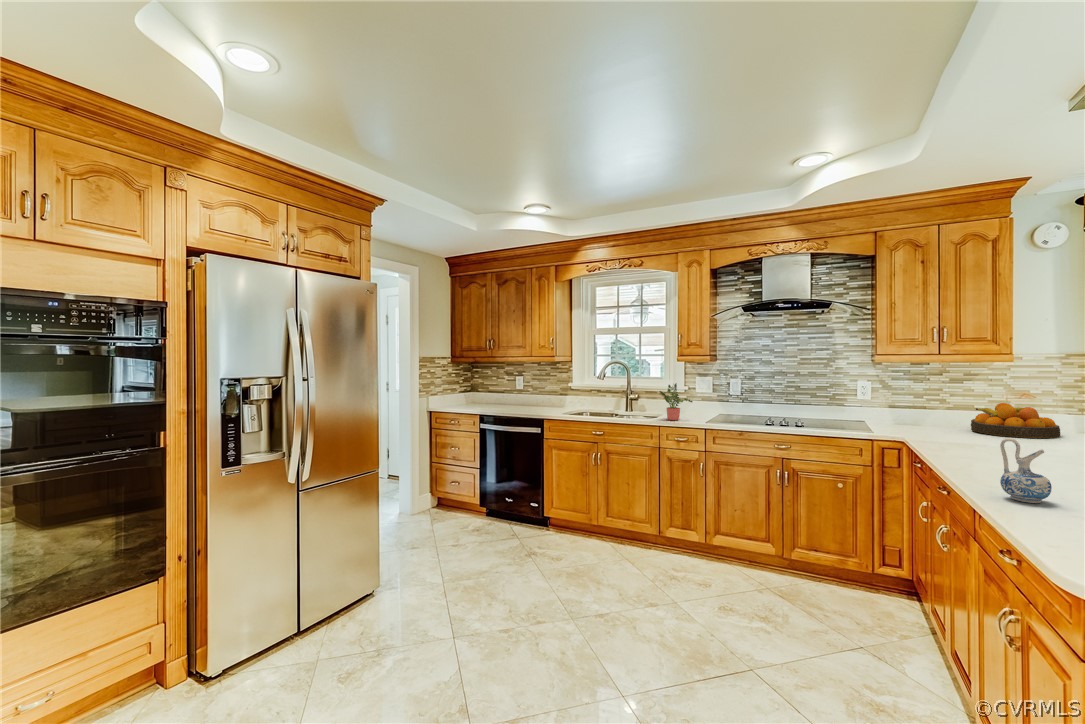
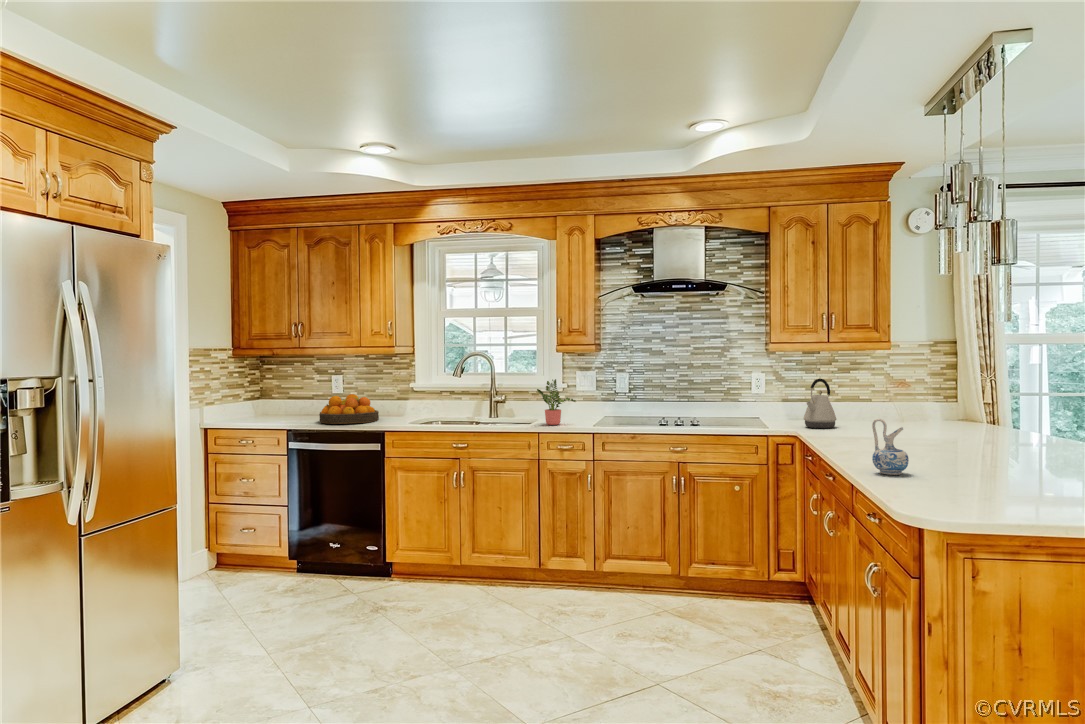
kettle: none [911,389,948,436] -> present [804,379,836,428]
fruit bowl: present [971,403,1060,438] -> present [319,394,379,424]

